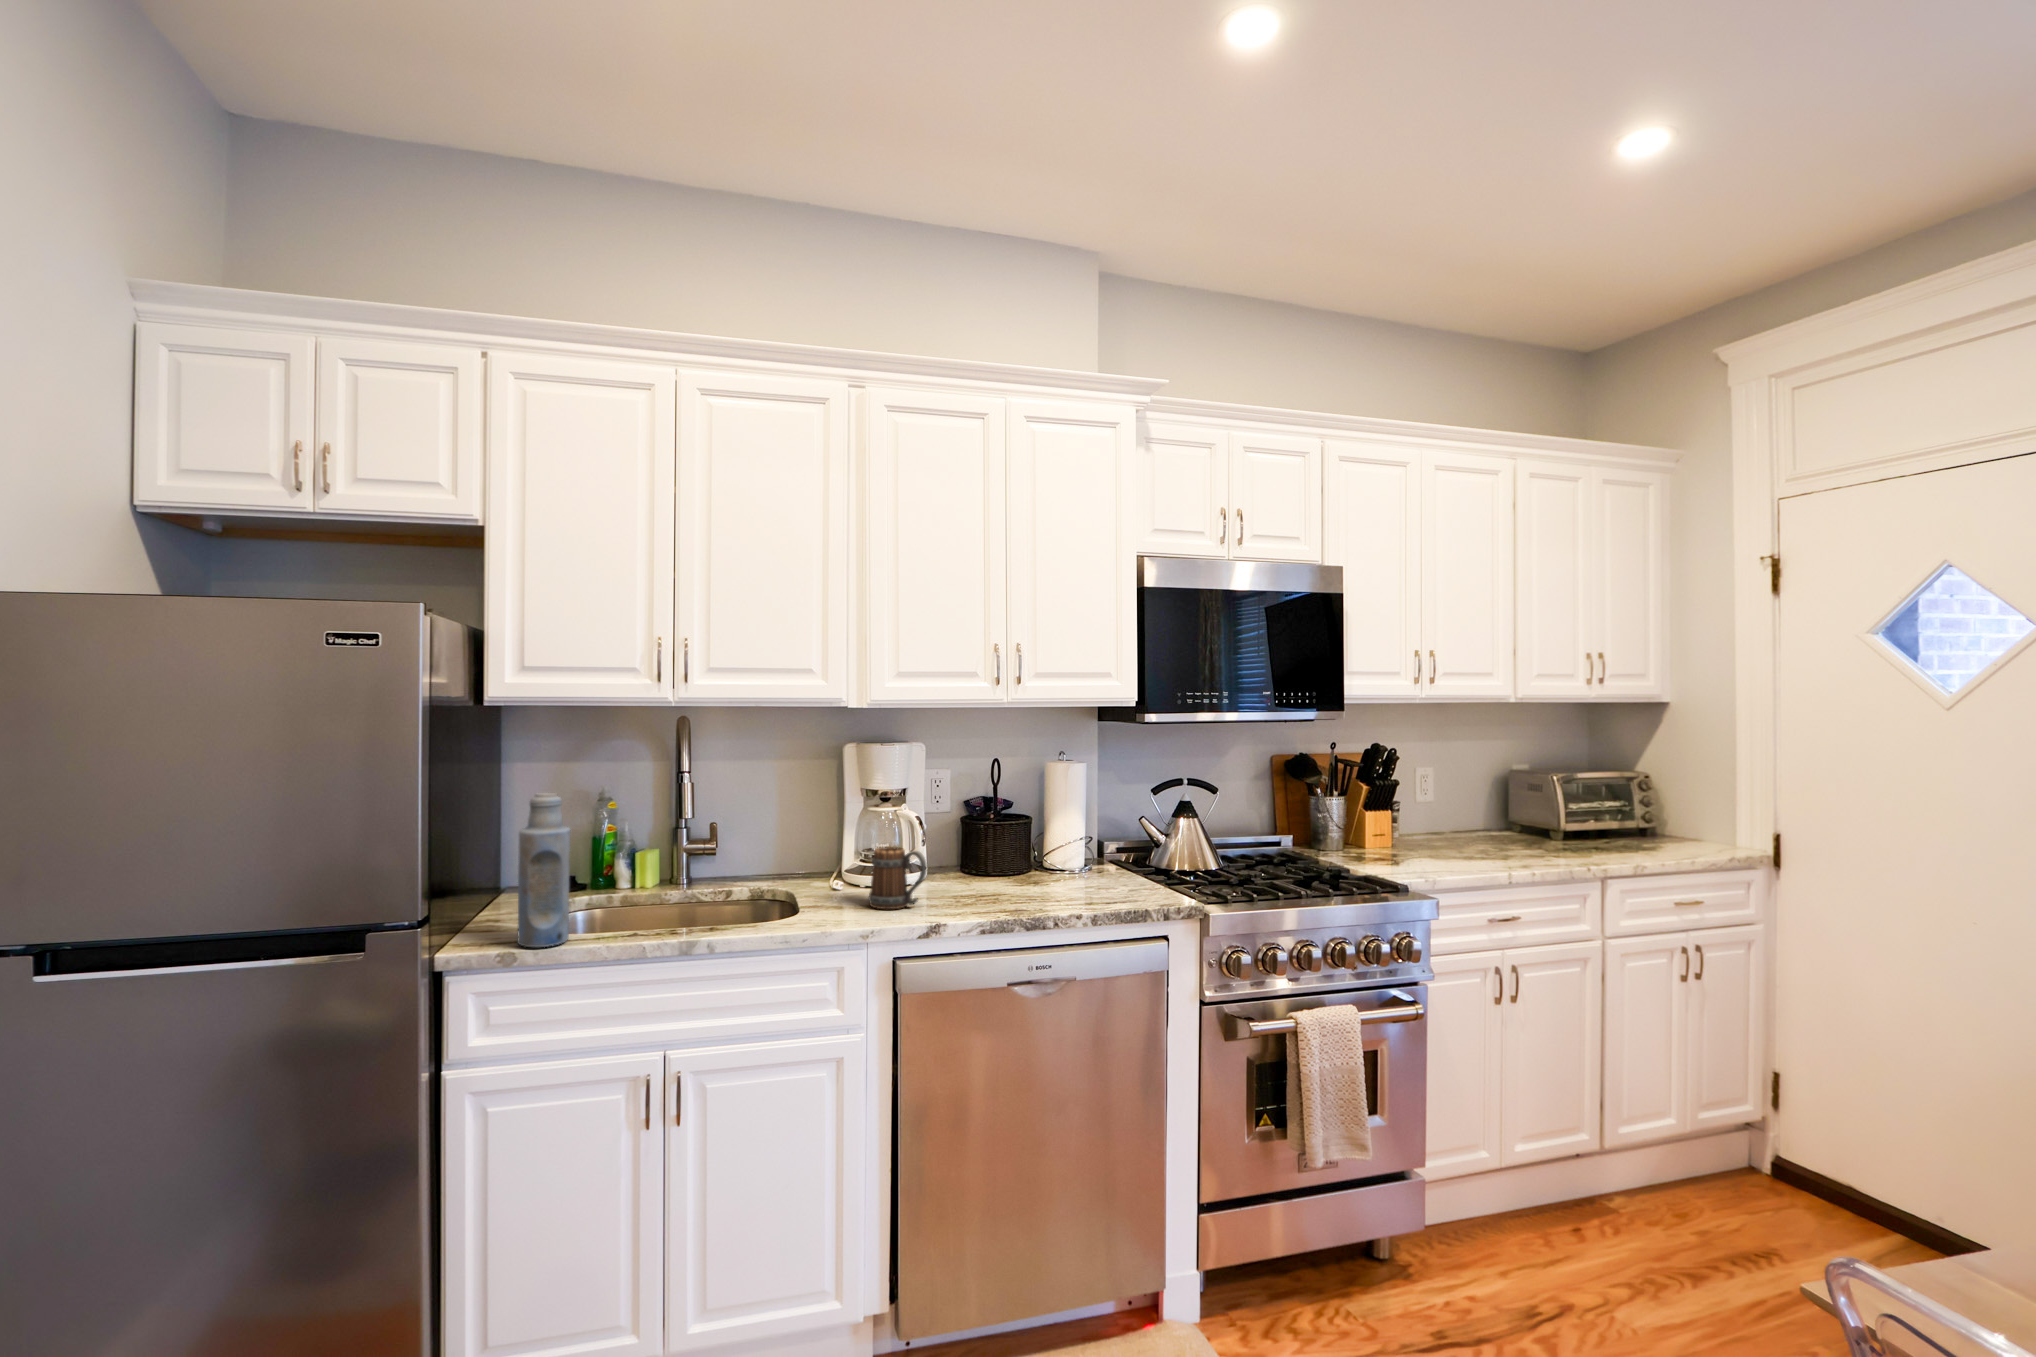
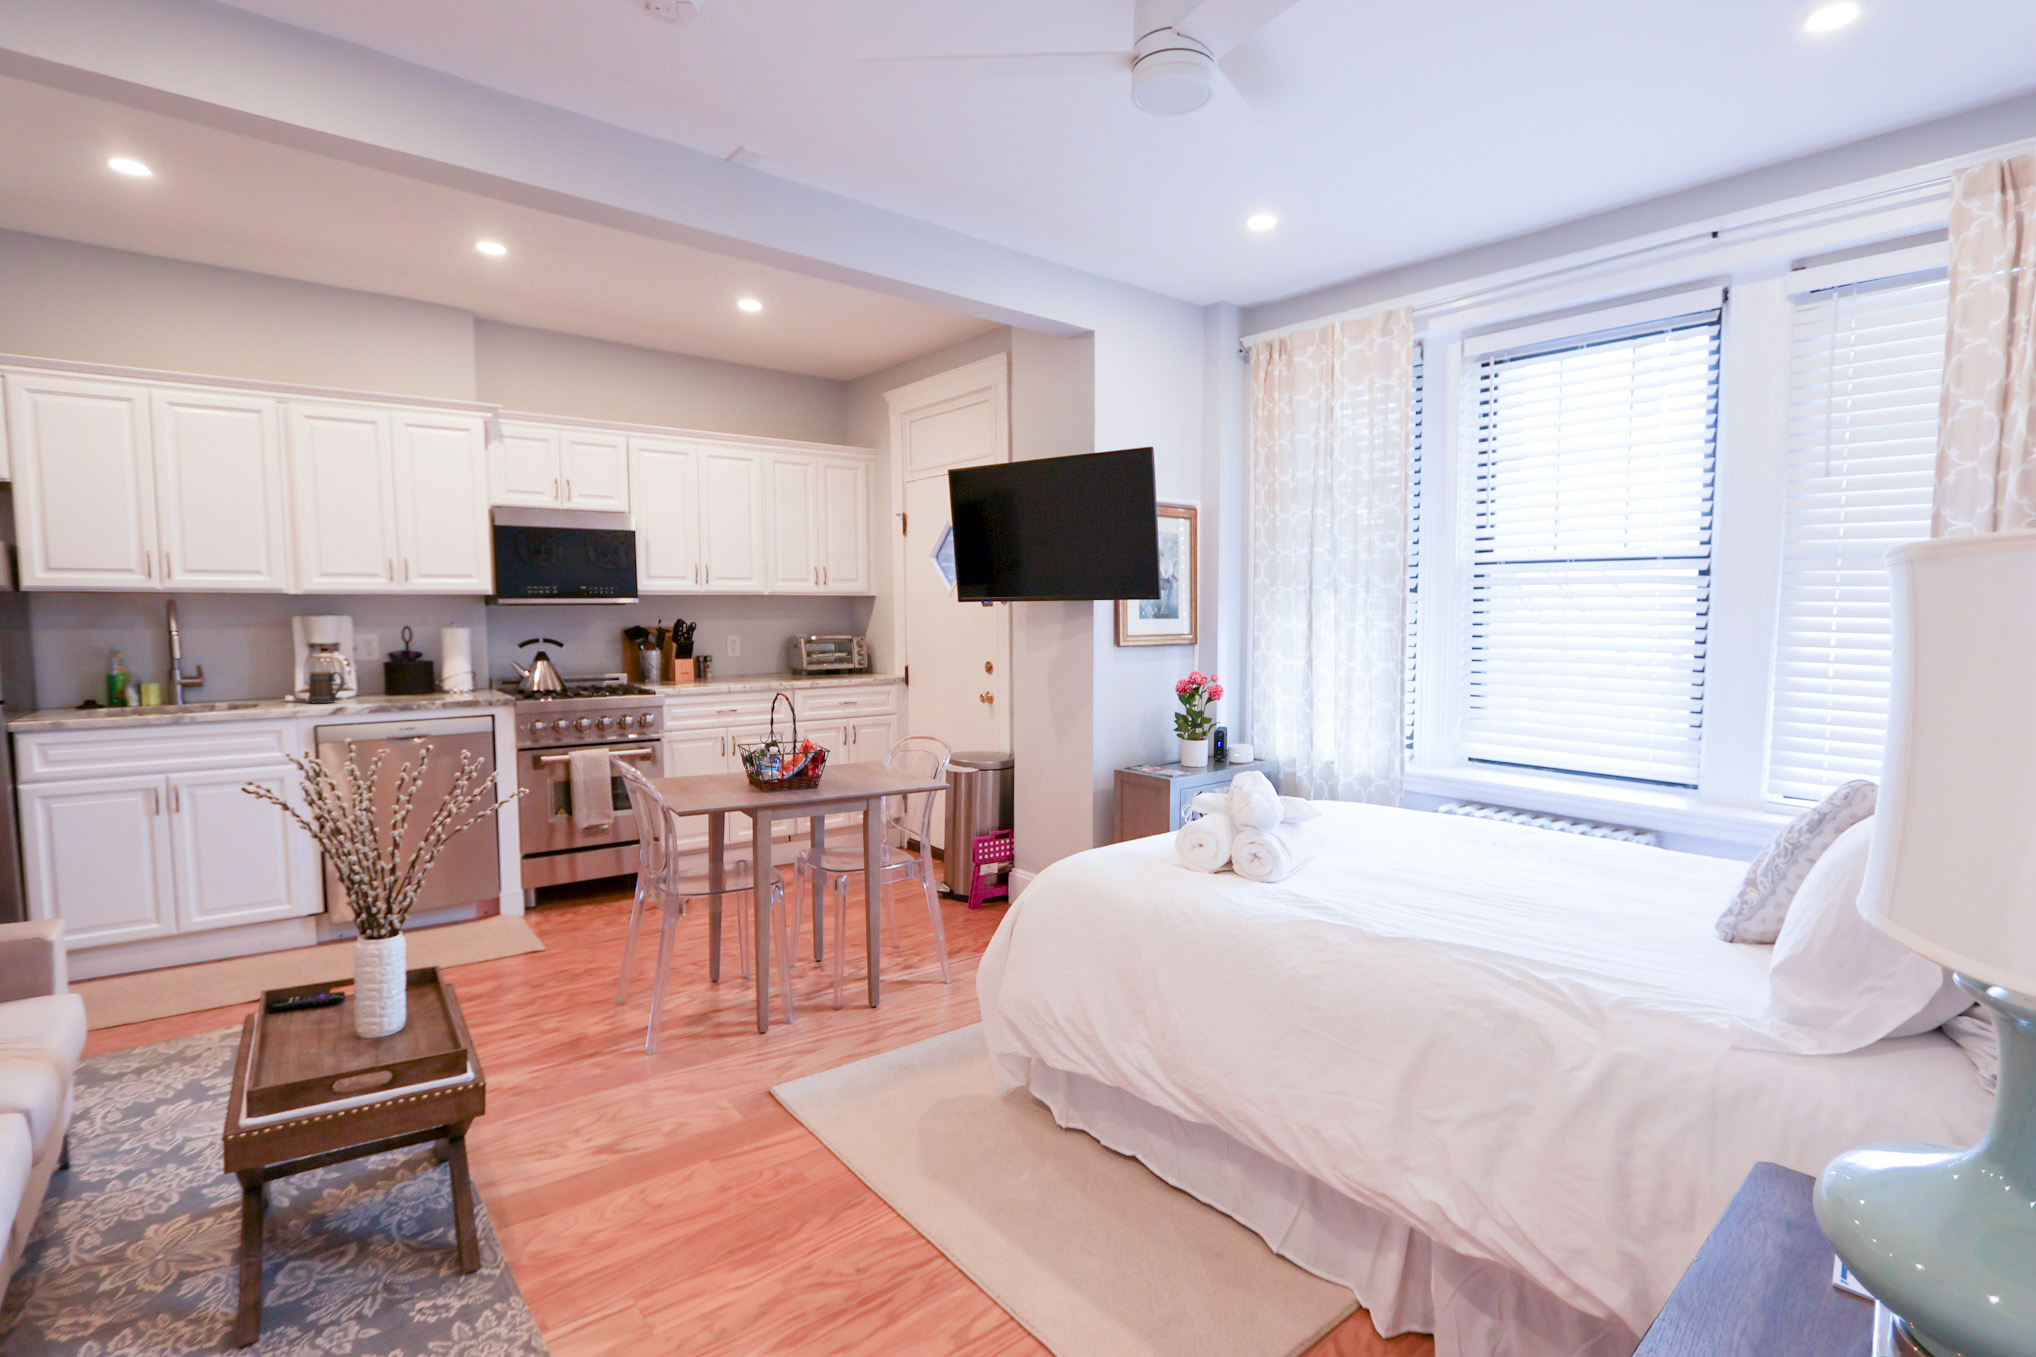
bottle: present [517,793,570,947] -> none [59,637,99,719]

